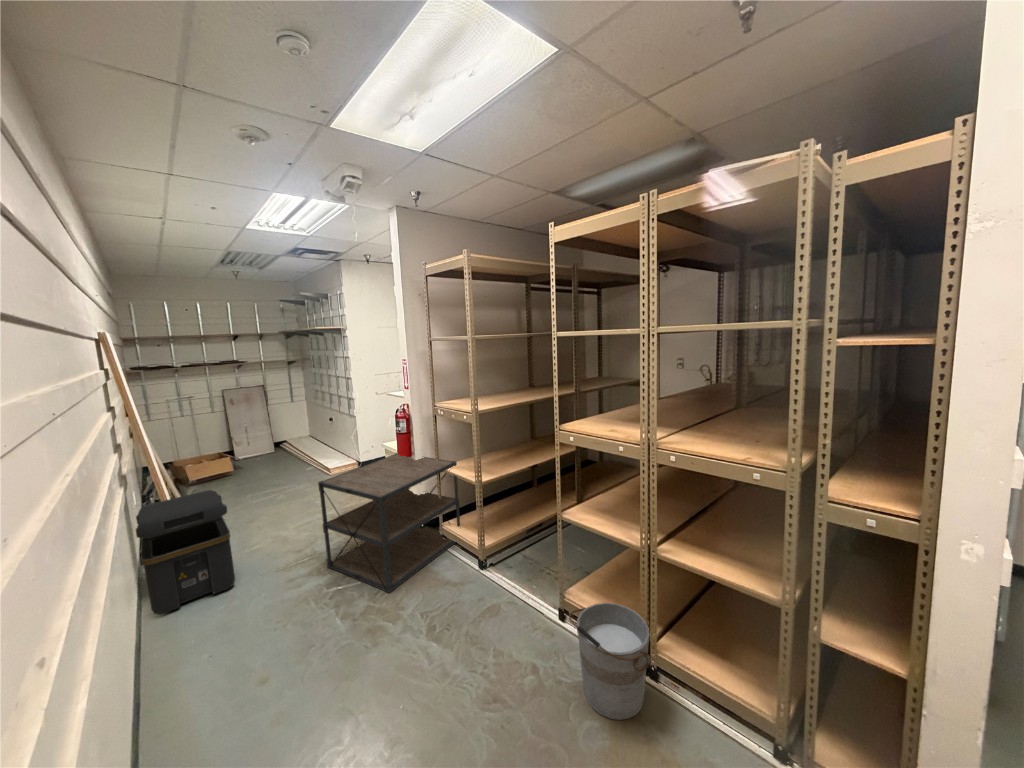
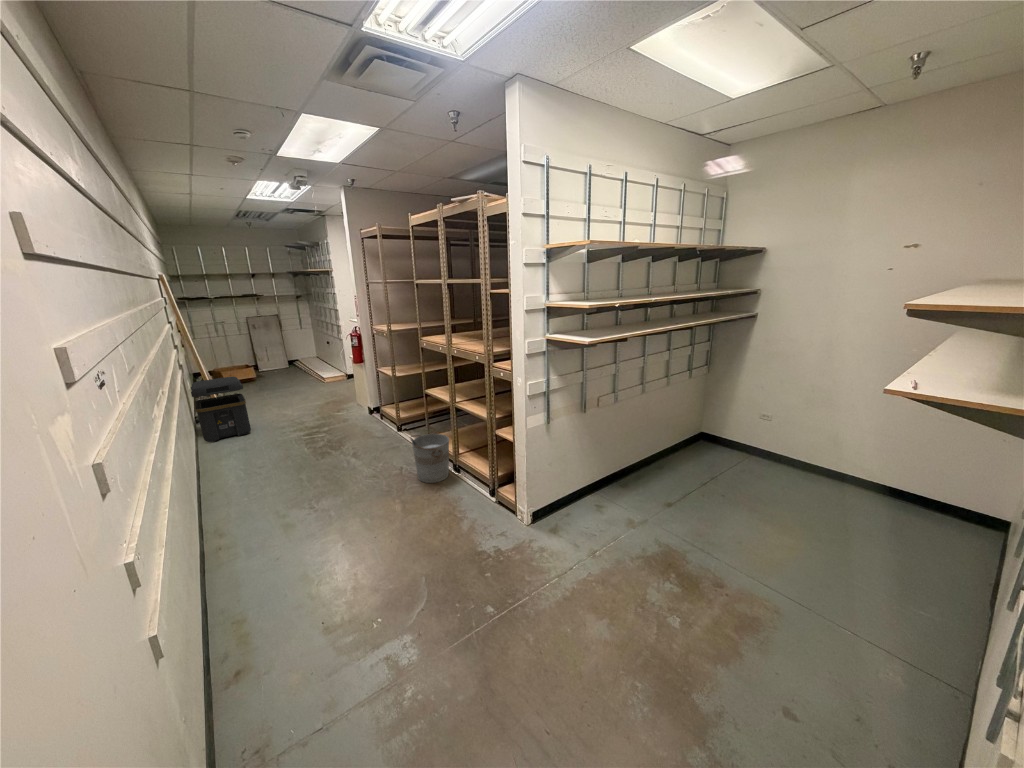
shelving unit: present [318,453,460,593] -> none [297,361,395,439]

